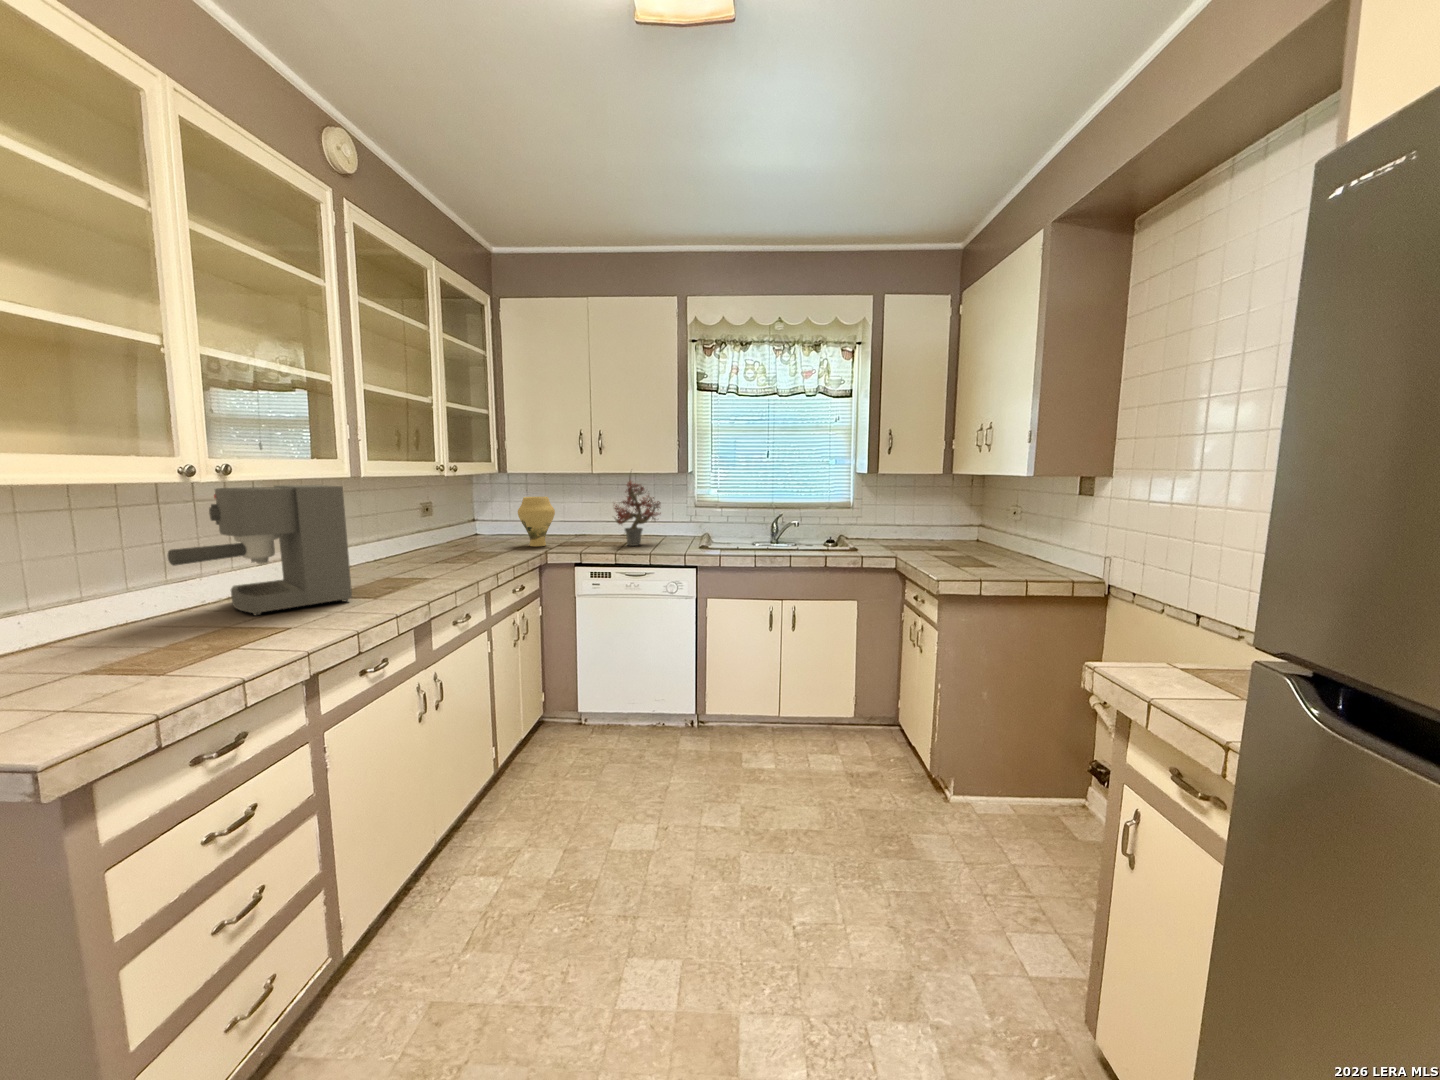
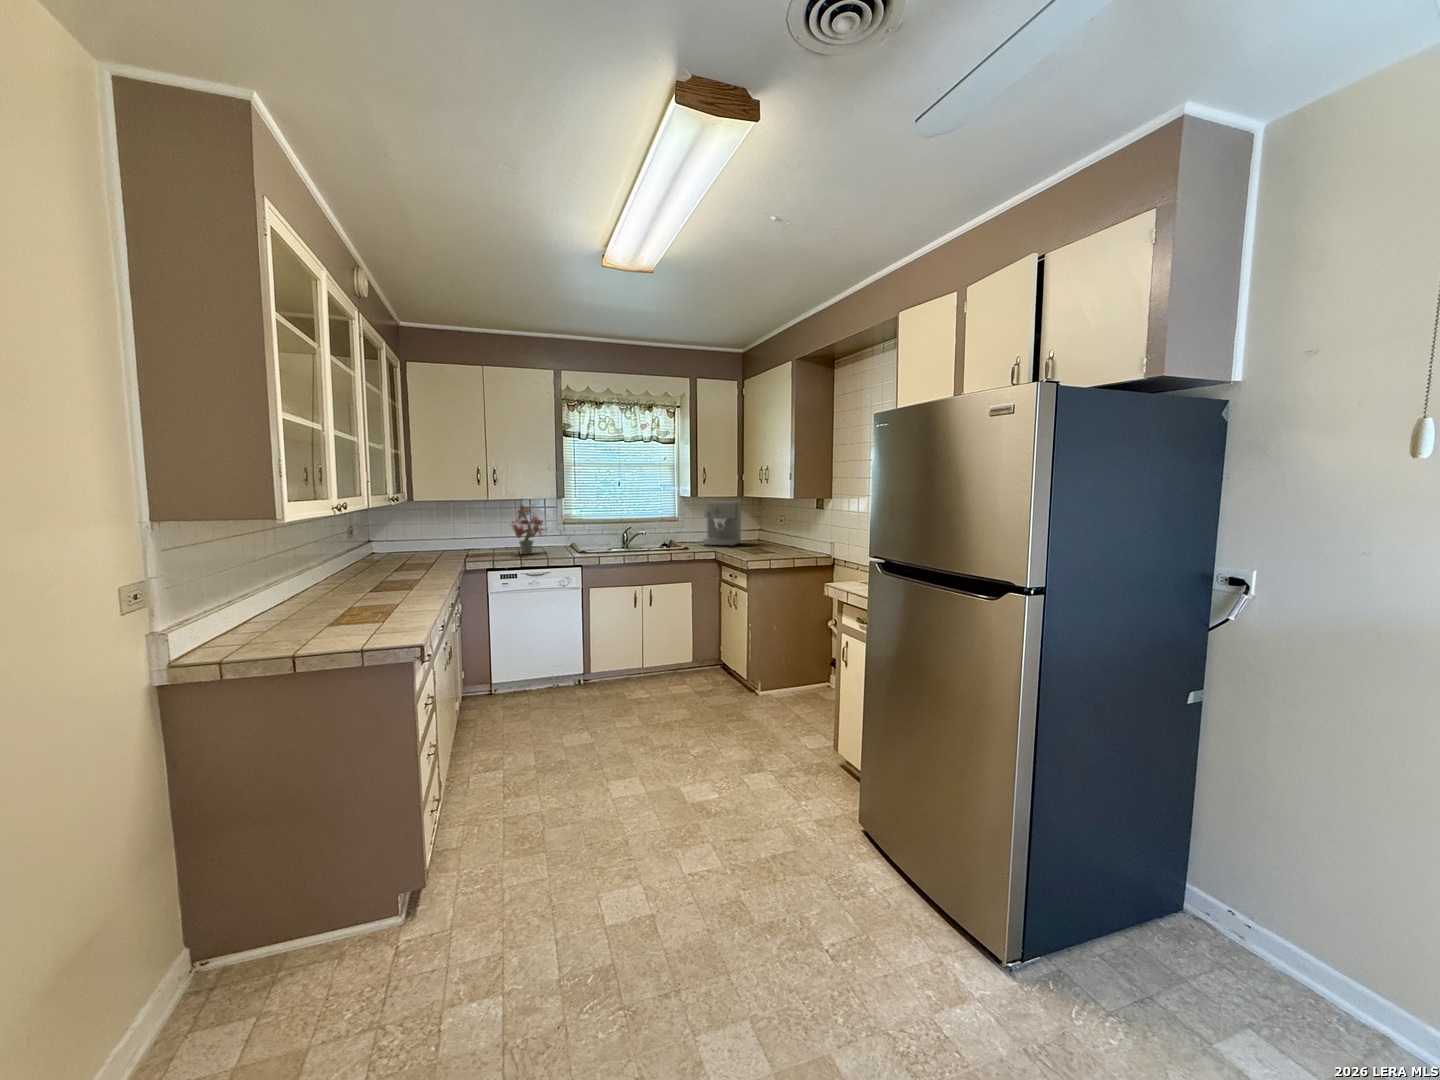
coffee maker: present [168,485,352,615] -> present [703,501,741,546]
vase: present [518,497,555,547] -> none [431,518,463,558]

